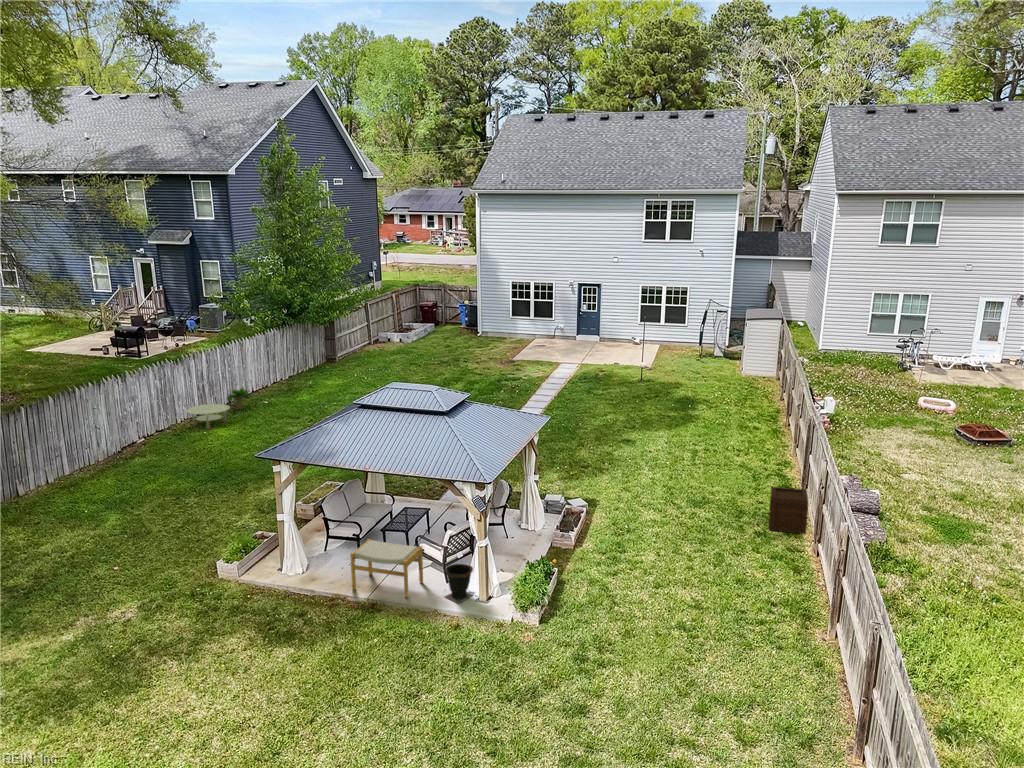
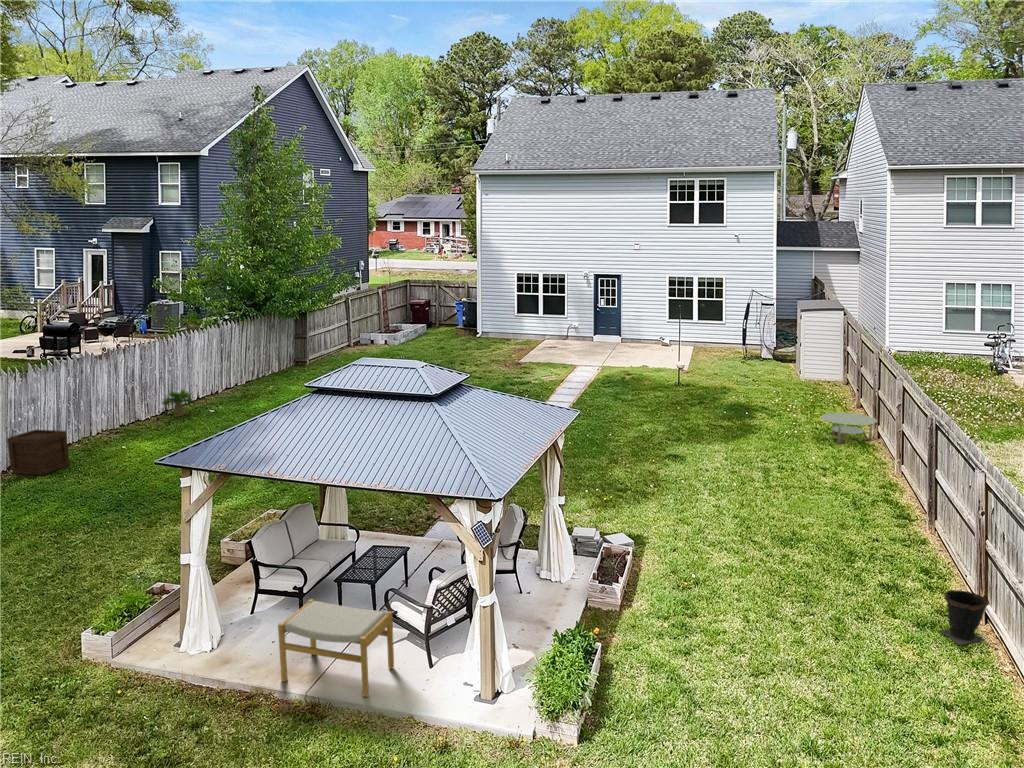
round table: present [186,404,230,430] -> present [821,413,877,444]
wooden crate: present [769,487,808,534] -> present [7,429,70,475]
bucket: present [445,564,473,604] -> present [940,590,989,645]

